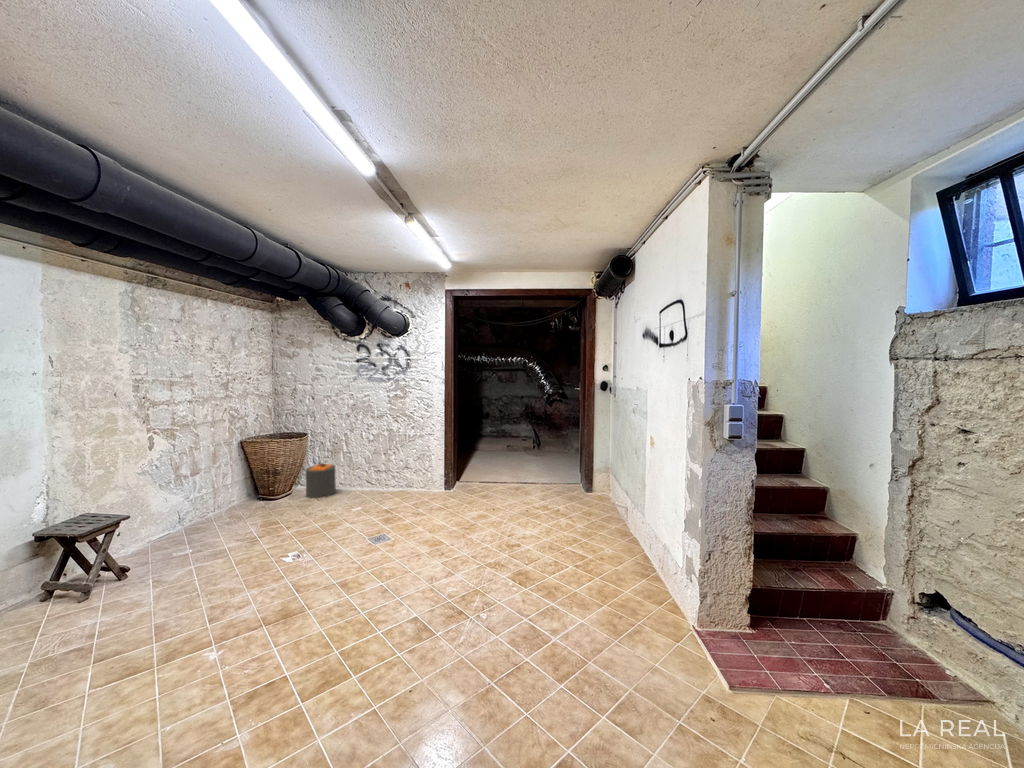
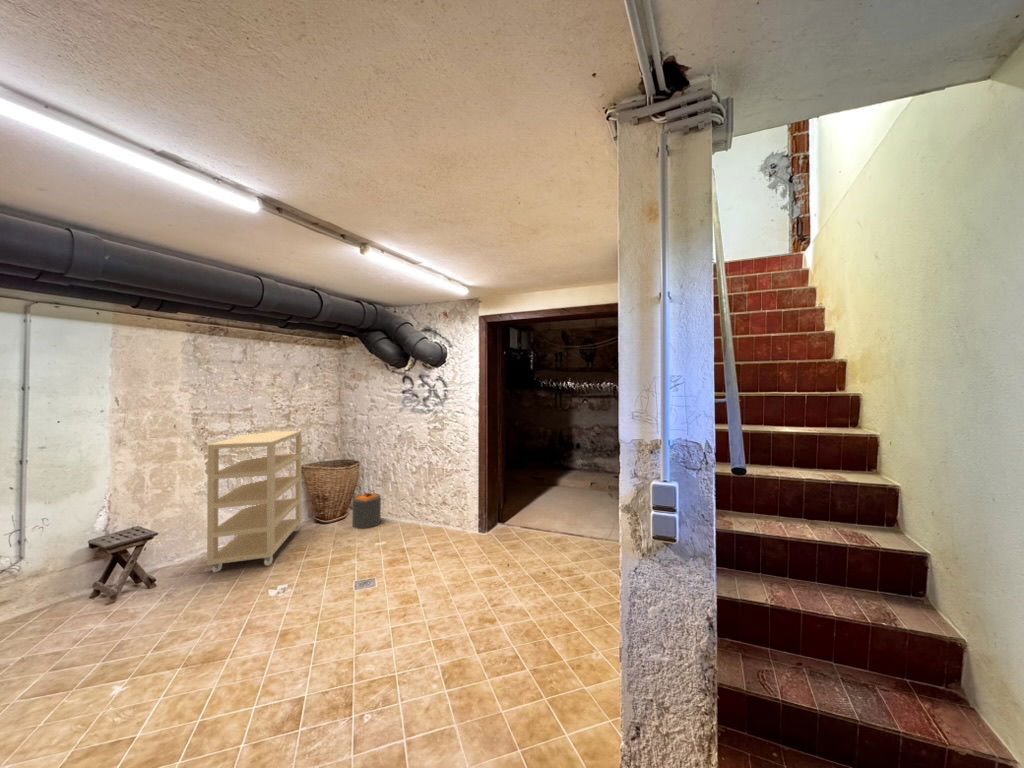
shelving unit: none [177,401,255,549] -> present [207,431,302,572]

